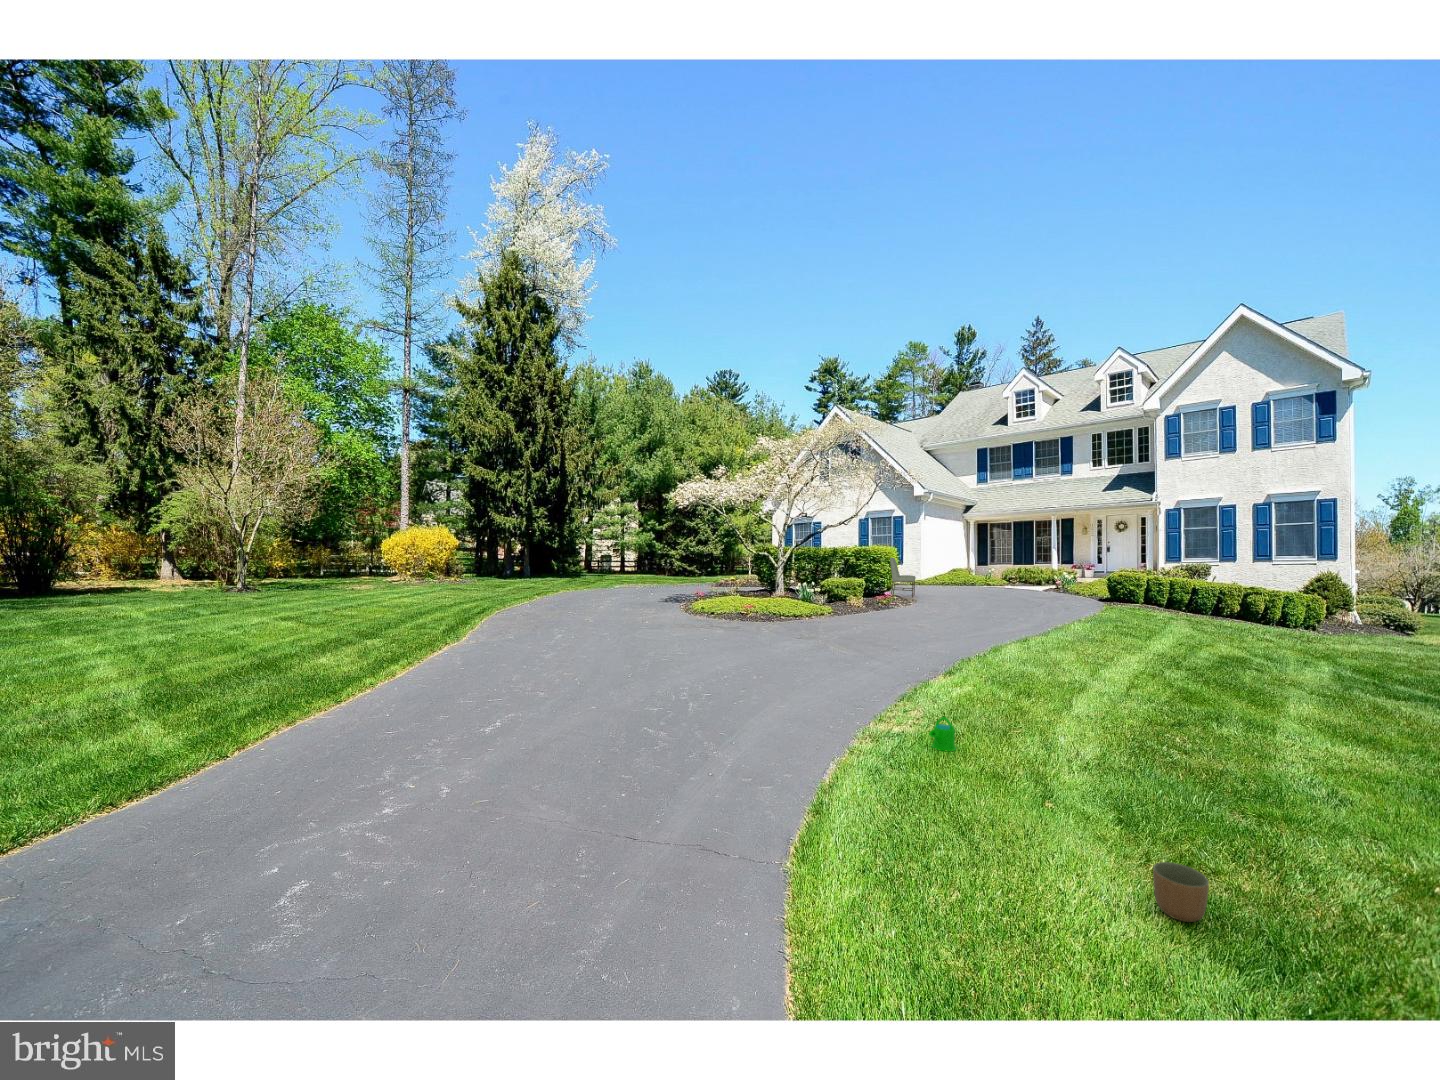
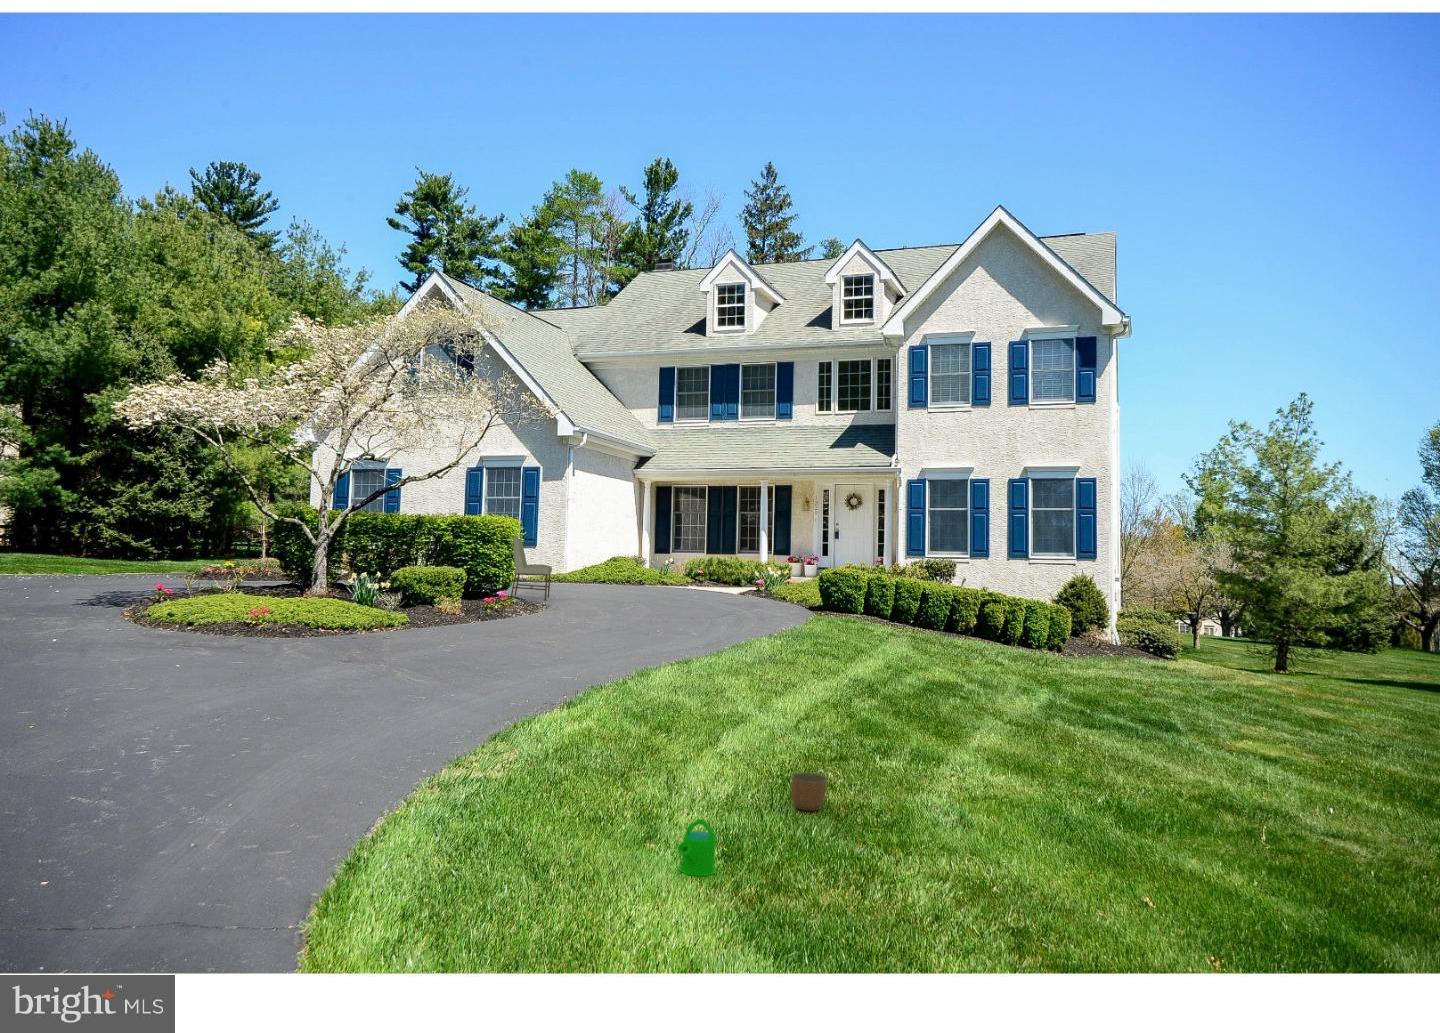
watering can: present [929,717,956,752] -> present [678,819,716,876]
planter: present [1153,862,1209,922] -> present [791,772,827,811]

